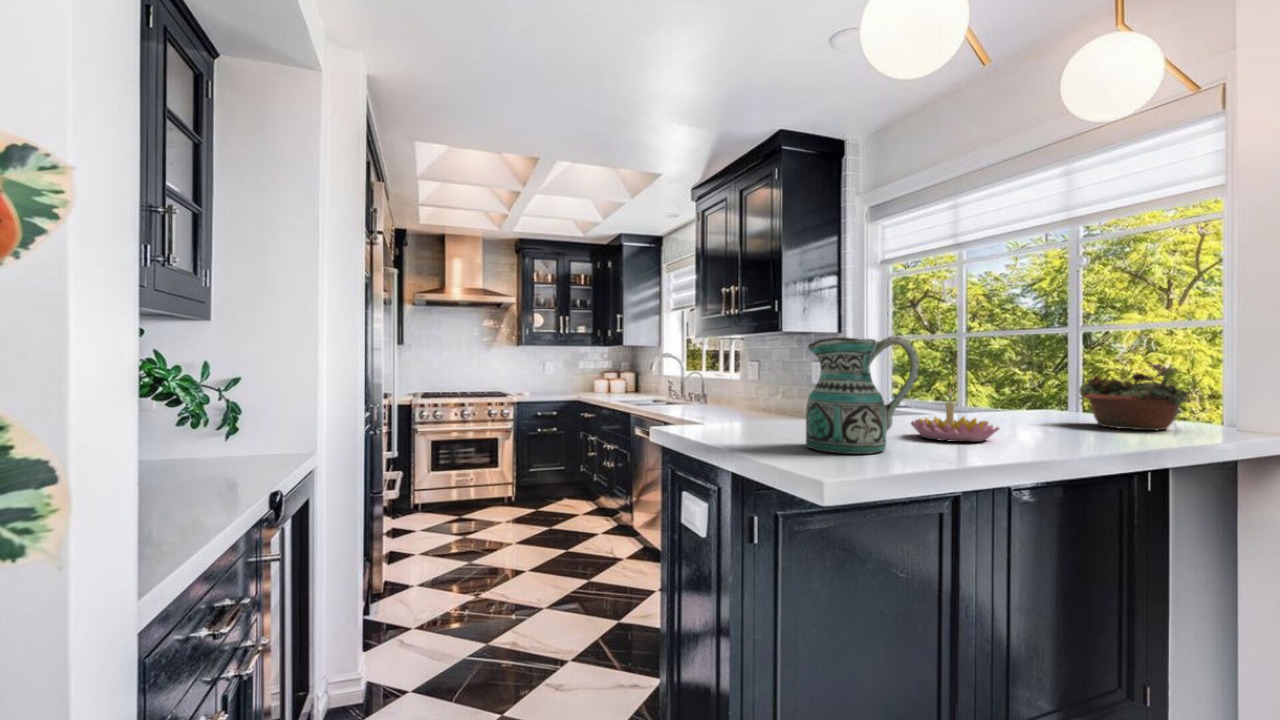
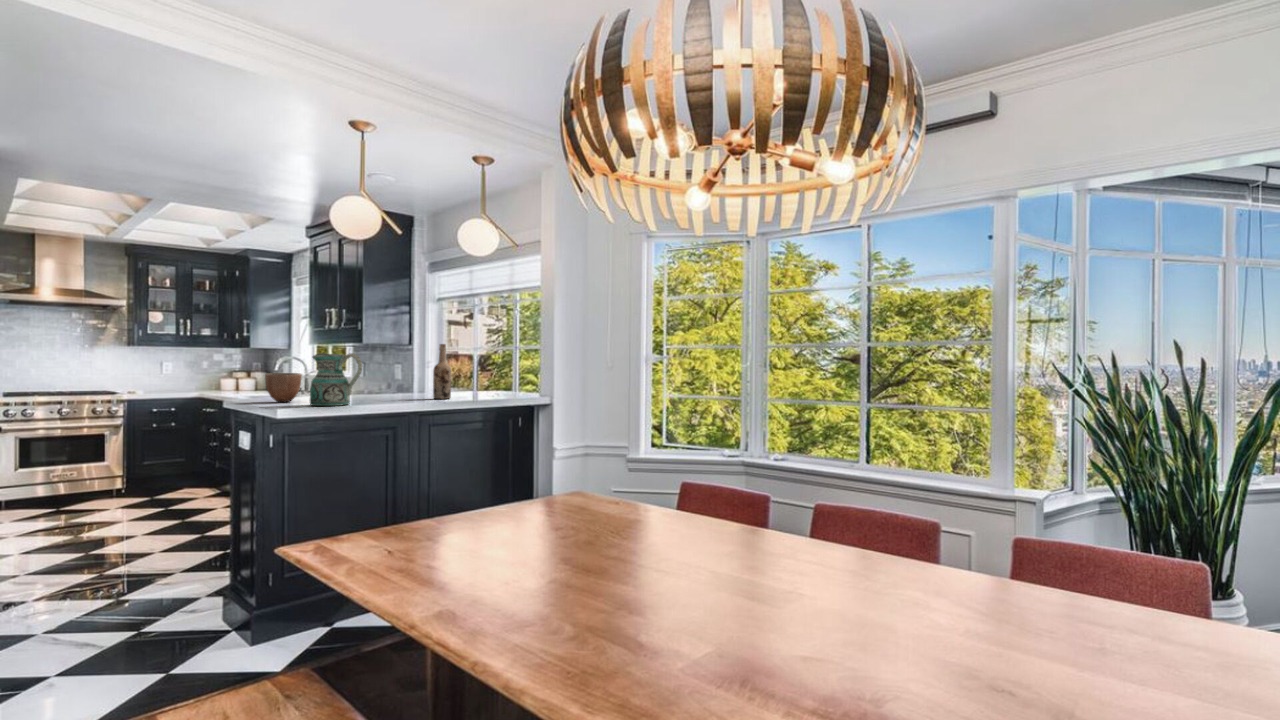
wine bottle: none [1013,317,1057,437] -> present [433,344,451,399]
succulent planter: present [1080,364,1187,430] -> none [483,365,522,396]
decorative bowl: none [704,377,762,432] -> present [265,373,302,402]
candle holder: present [911,388,999,442] -> none [378,376,418,402]

